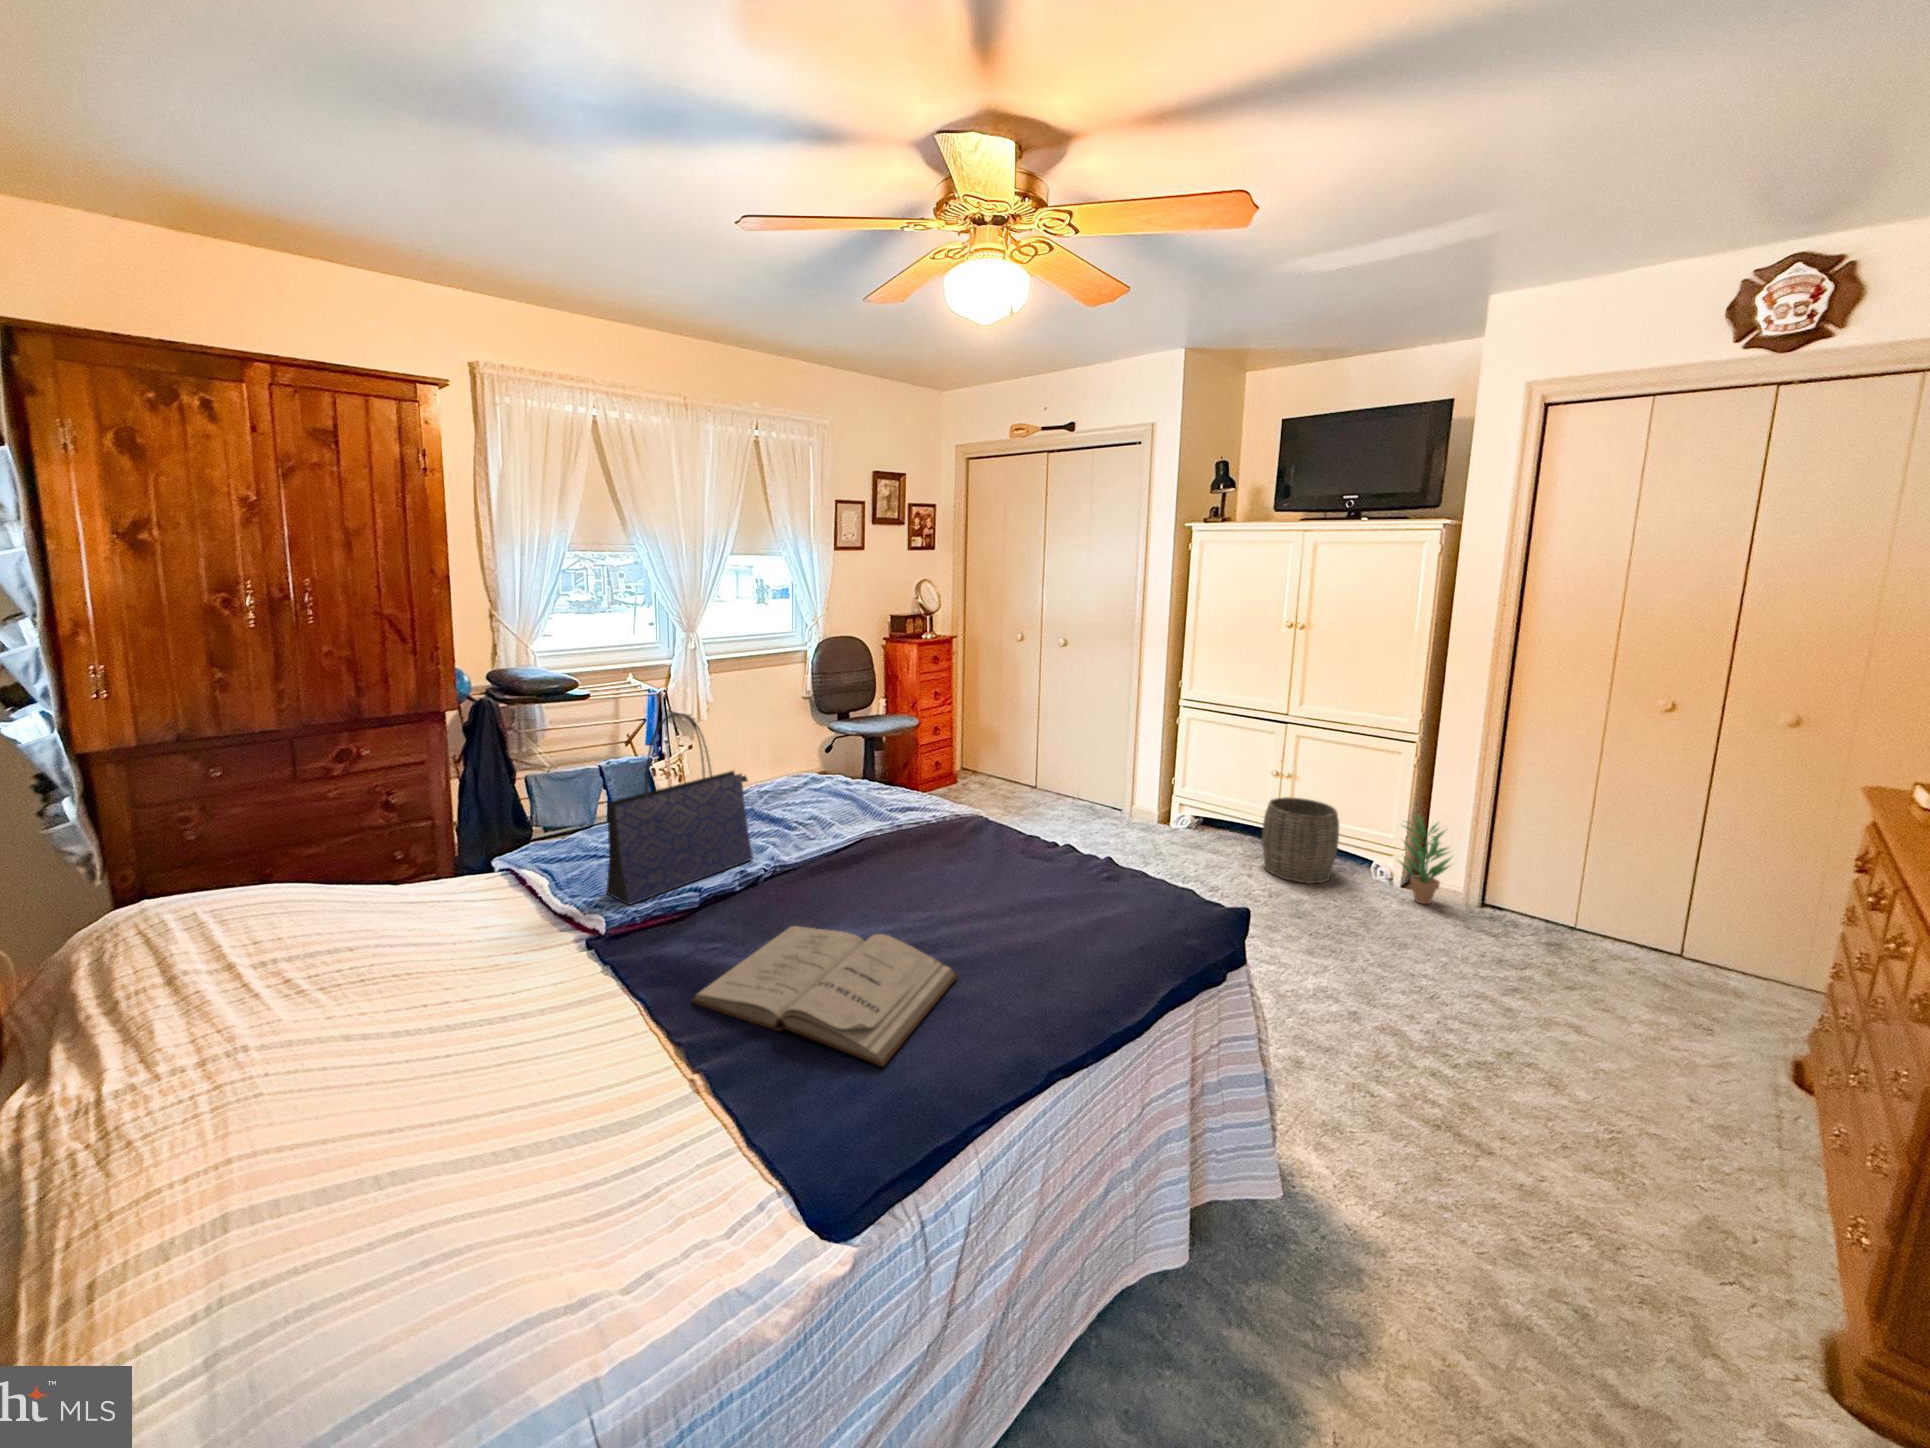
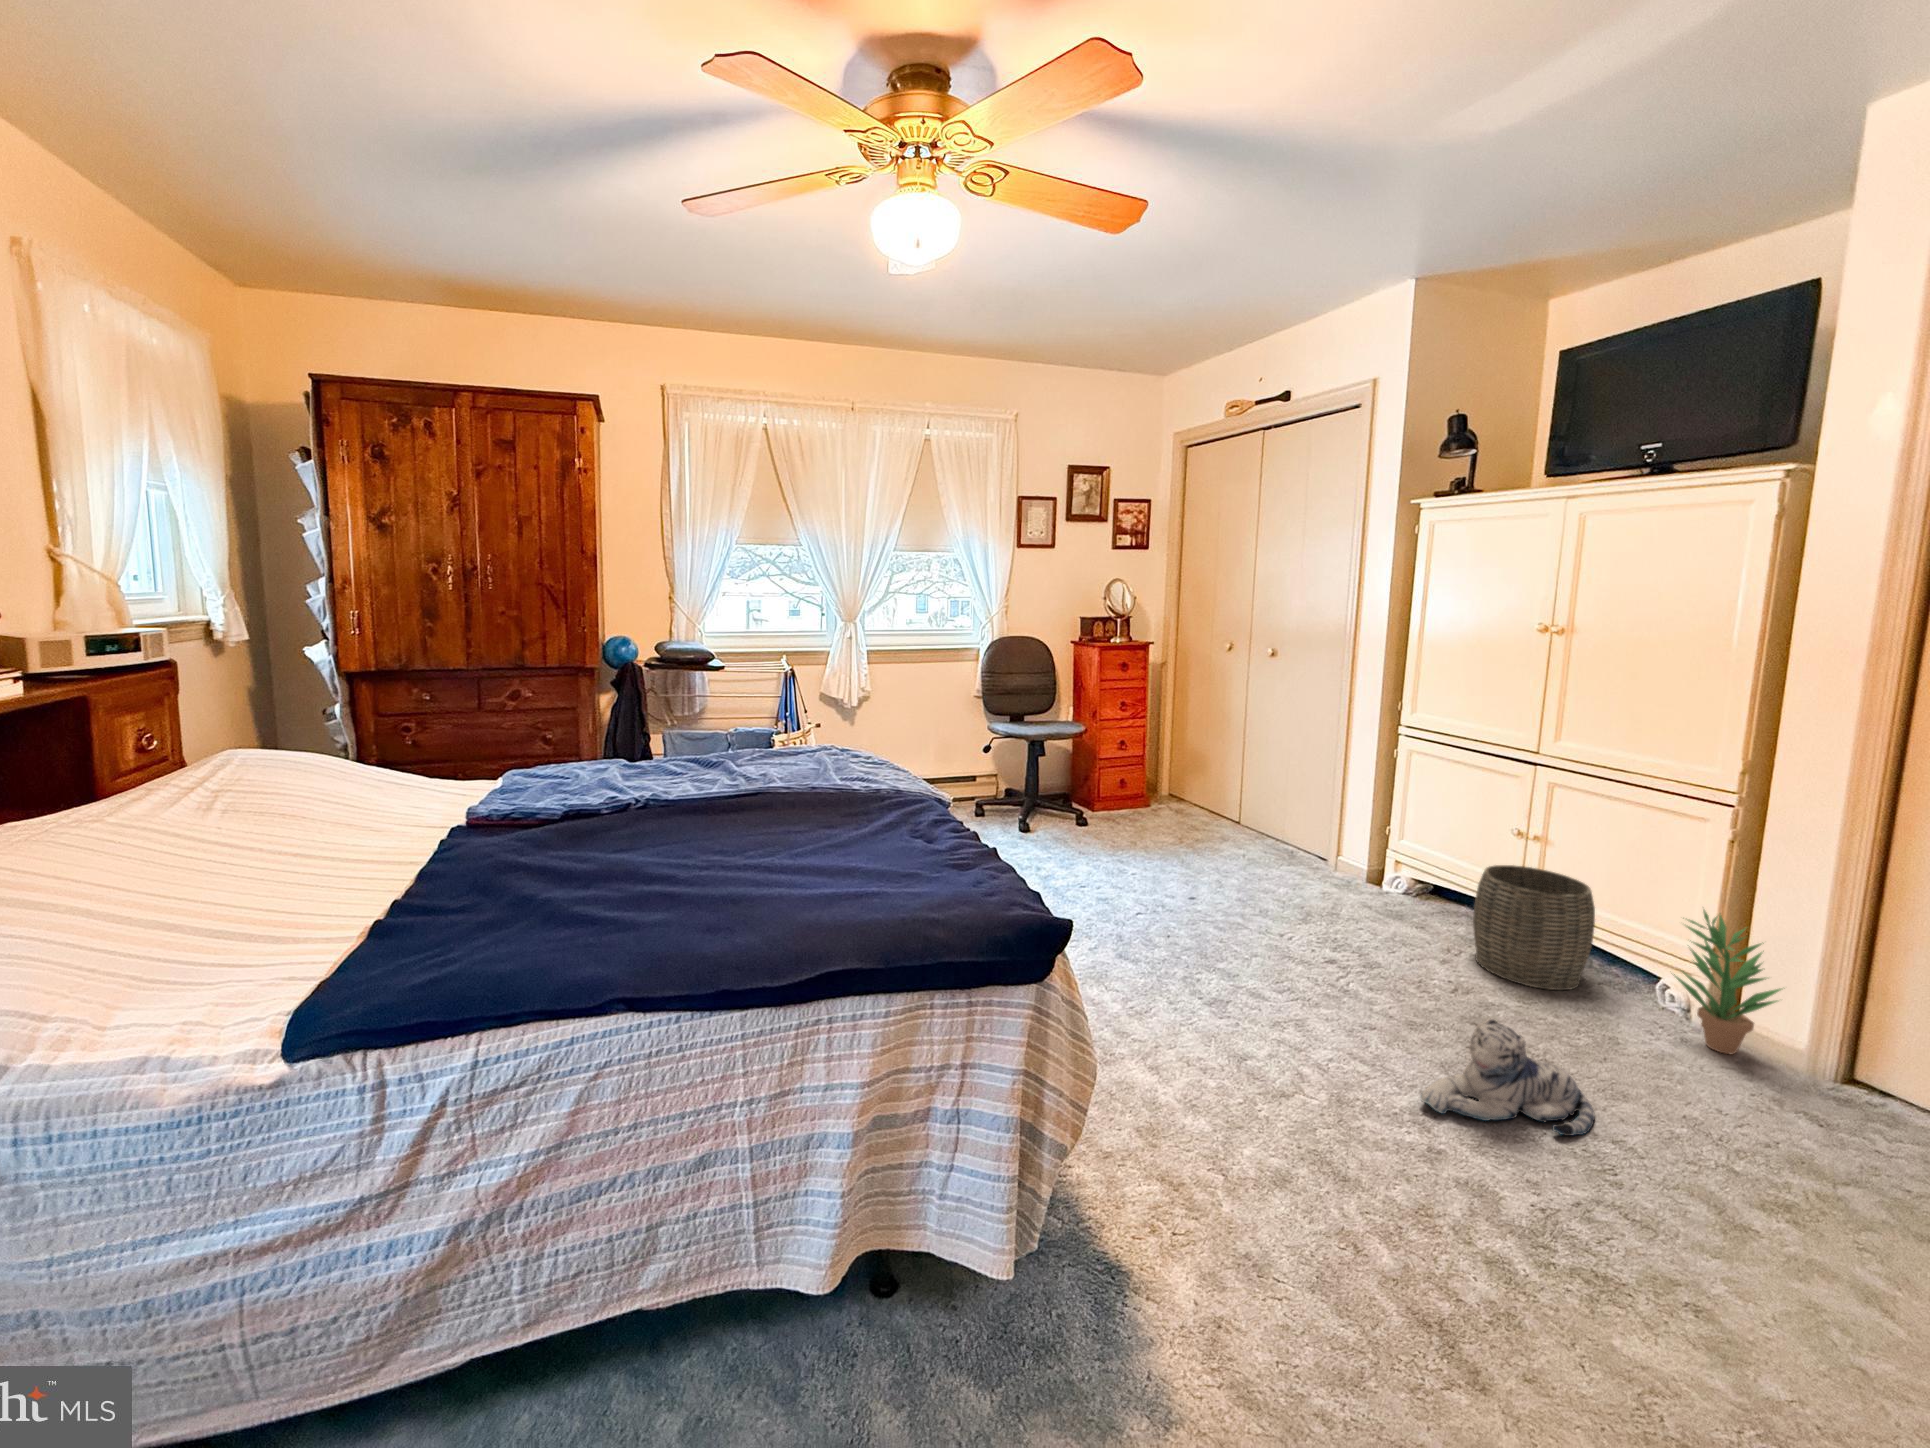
tote bag: present [606,713,753,905] -> none [539,652,689,809]
plush toy: none [1323,915,1412,990] -> present [1421,1019,1595,1136]
book: present [692,926,958,1066] -> none [473,841,683,941]

